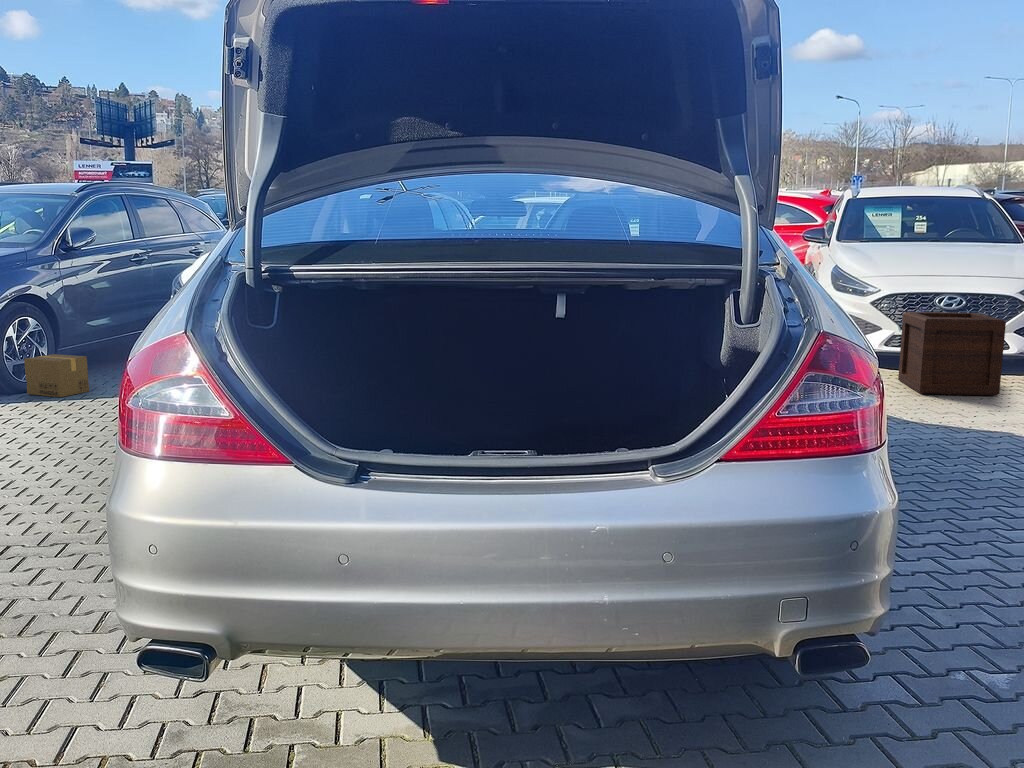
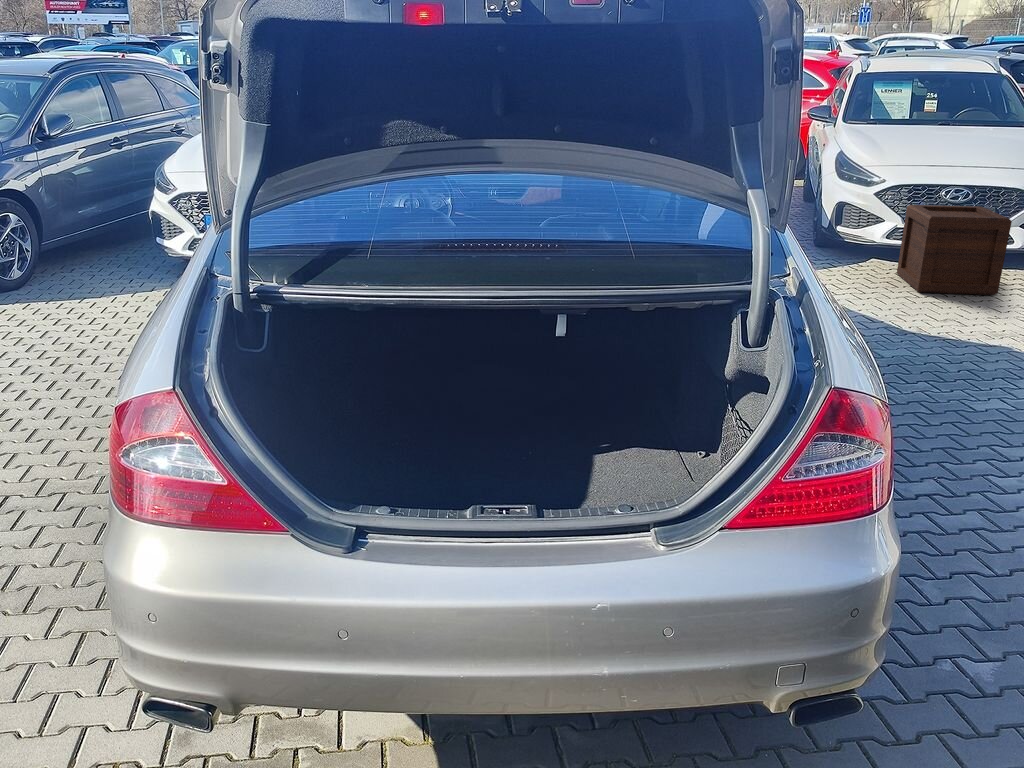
cardboard box: present [24,354,89,397] -> none [10,249,80,296]

